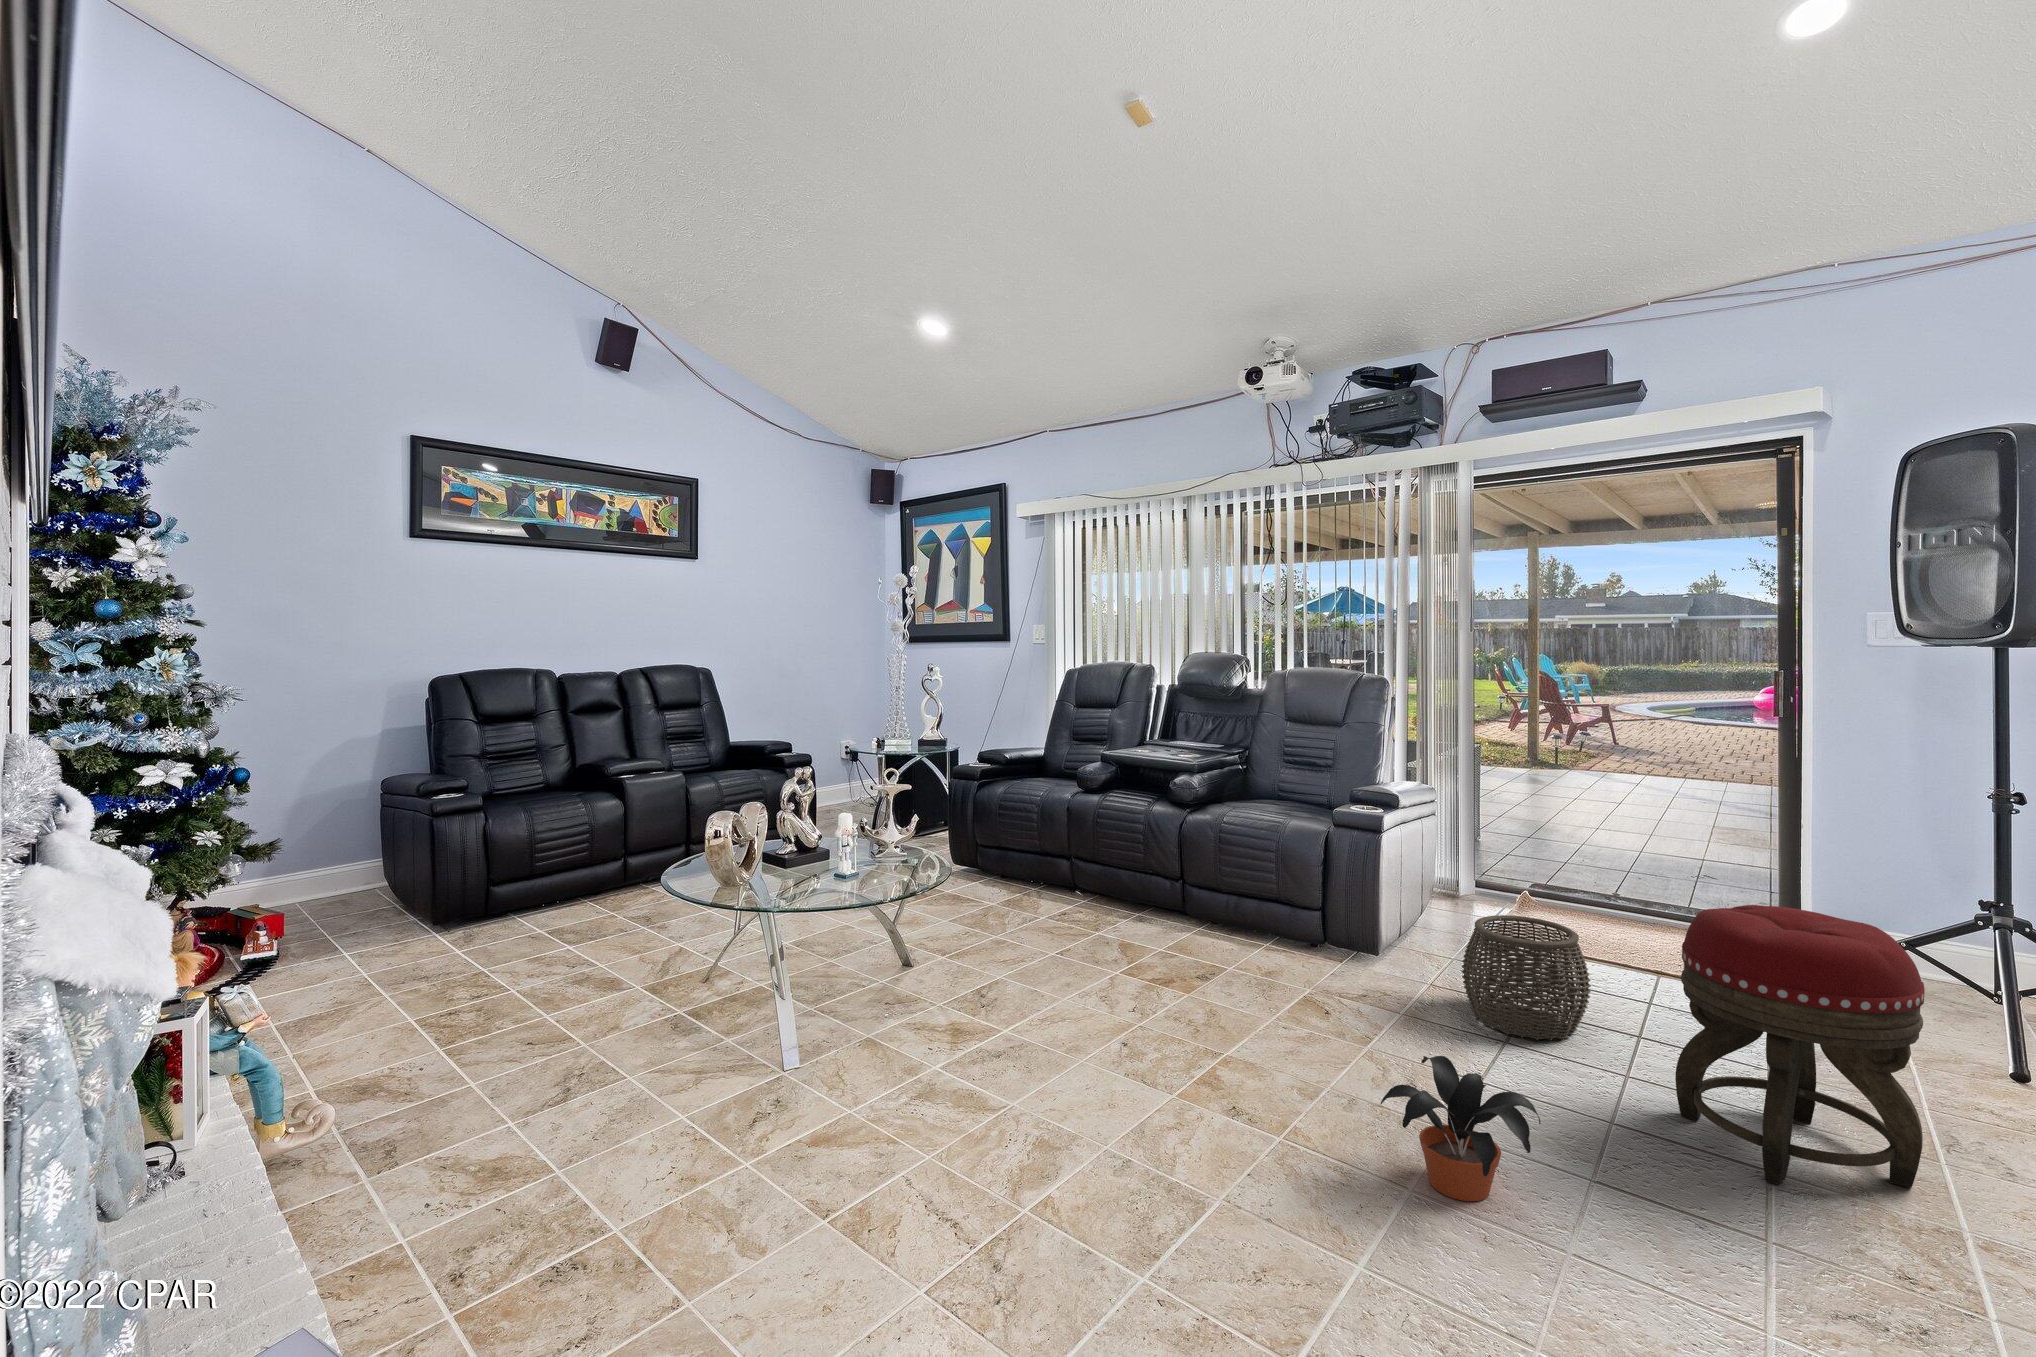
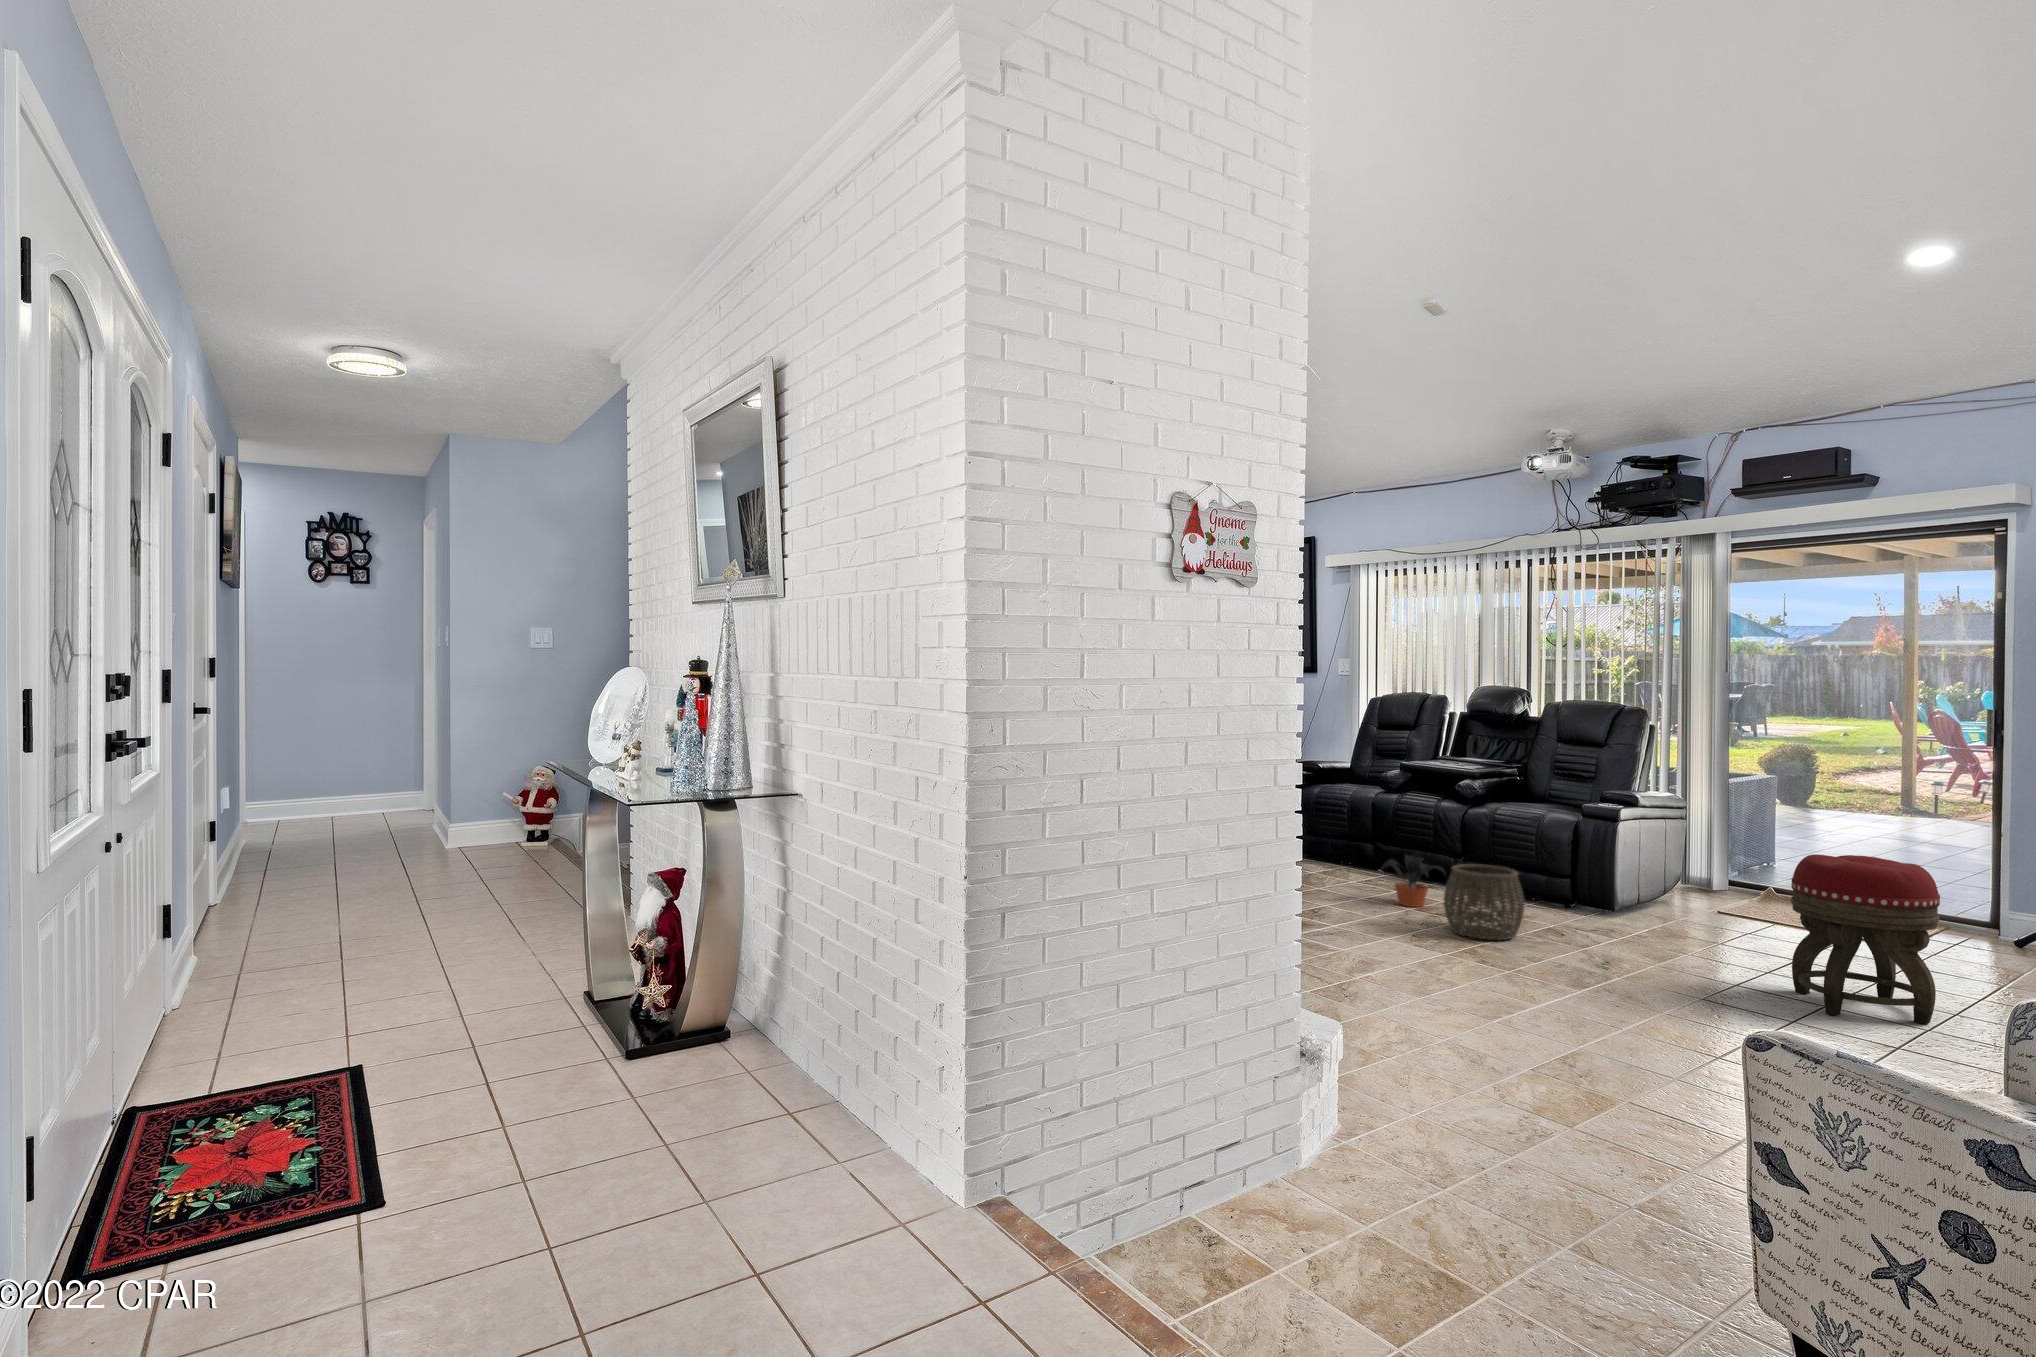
woven basket: present [1462,915,1591,1040] -> present [1444,864,1525,940]
potted plant: present [1381,1056,1541,1201] -> present [1381,855,1444,907]

